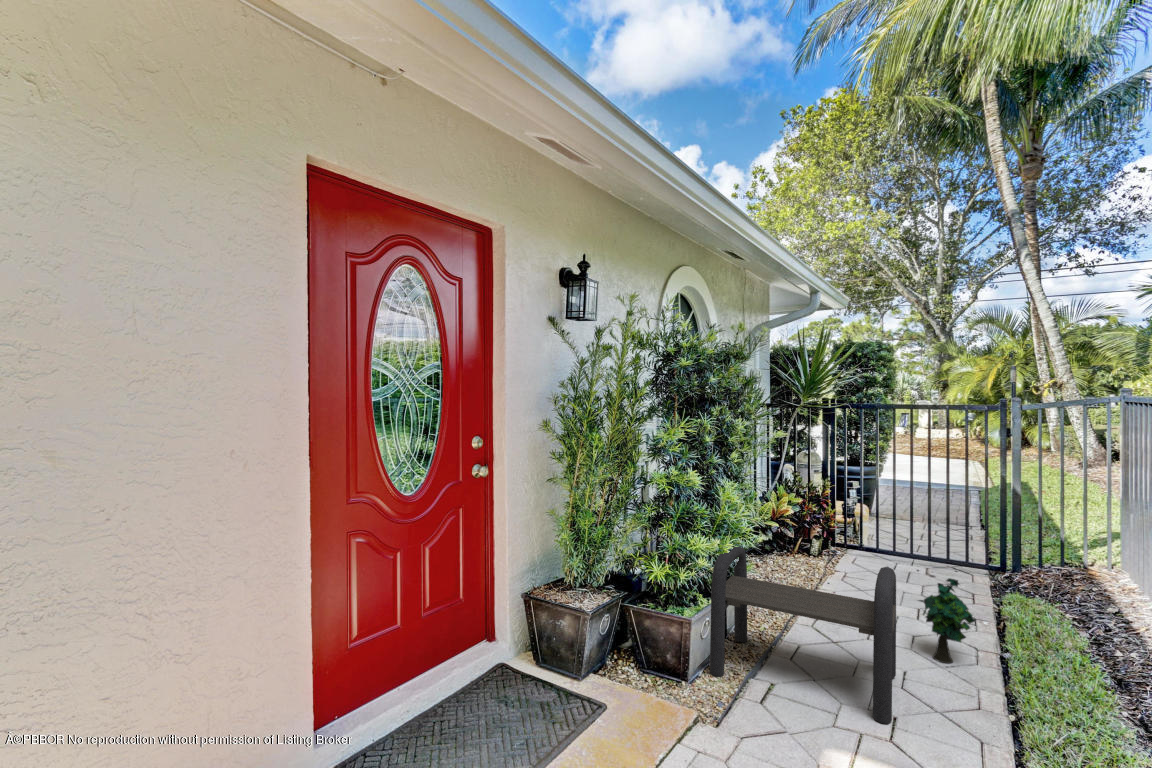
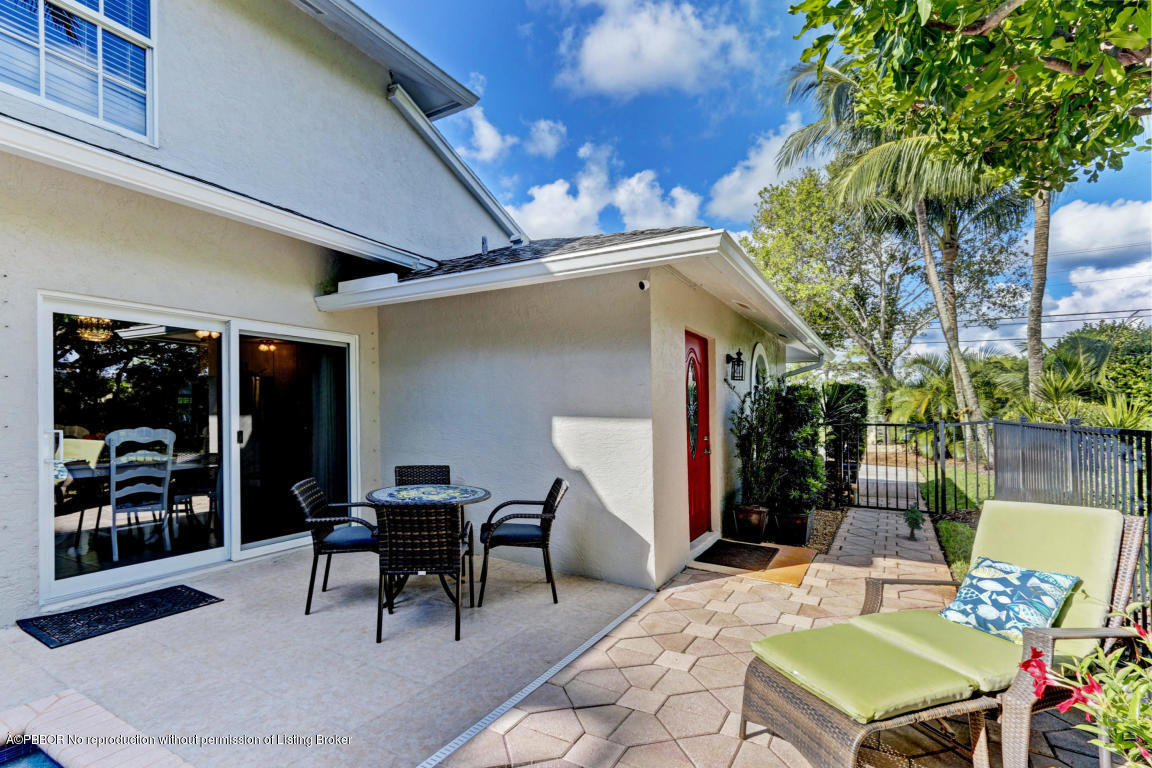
bench: present [710,547,896,724] -> none [813,488,896,553]

